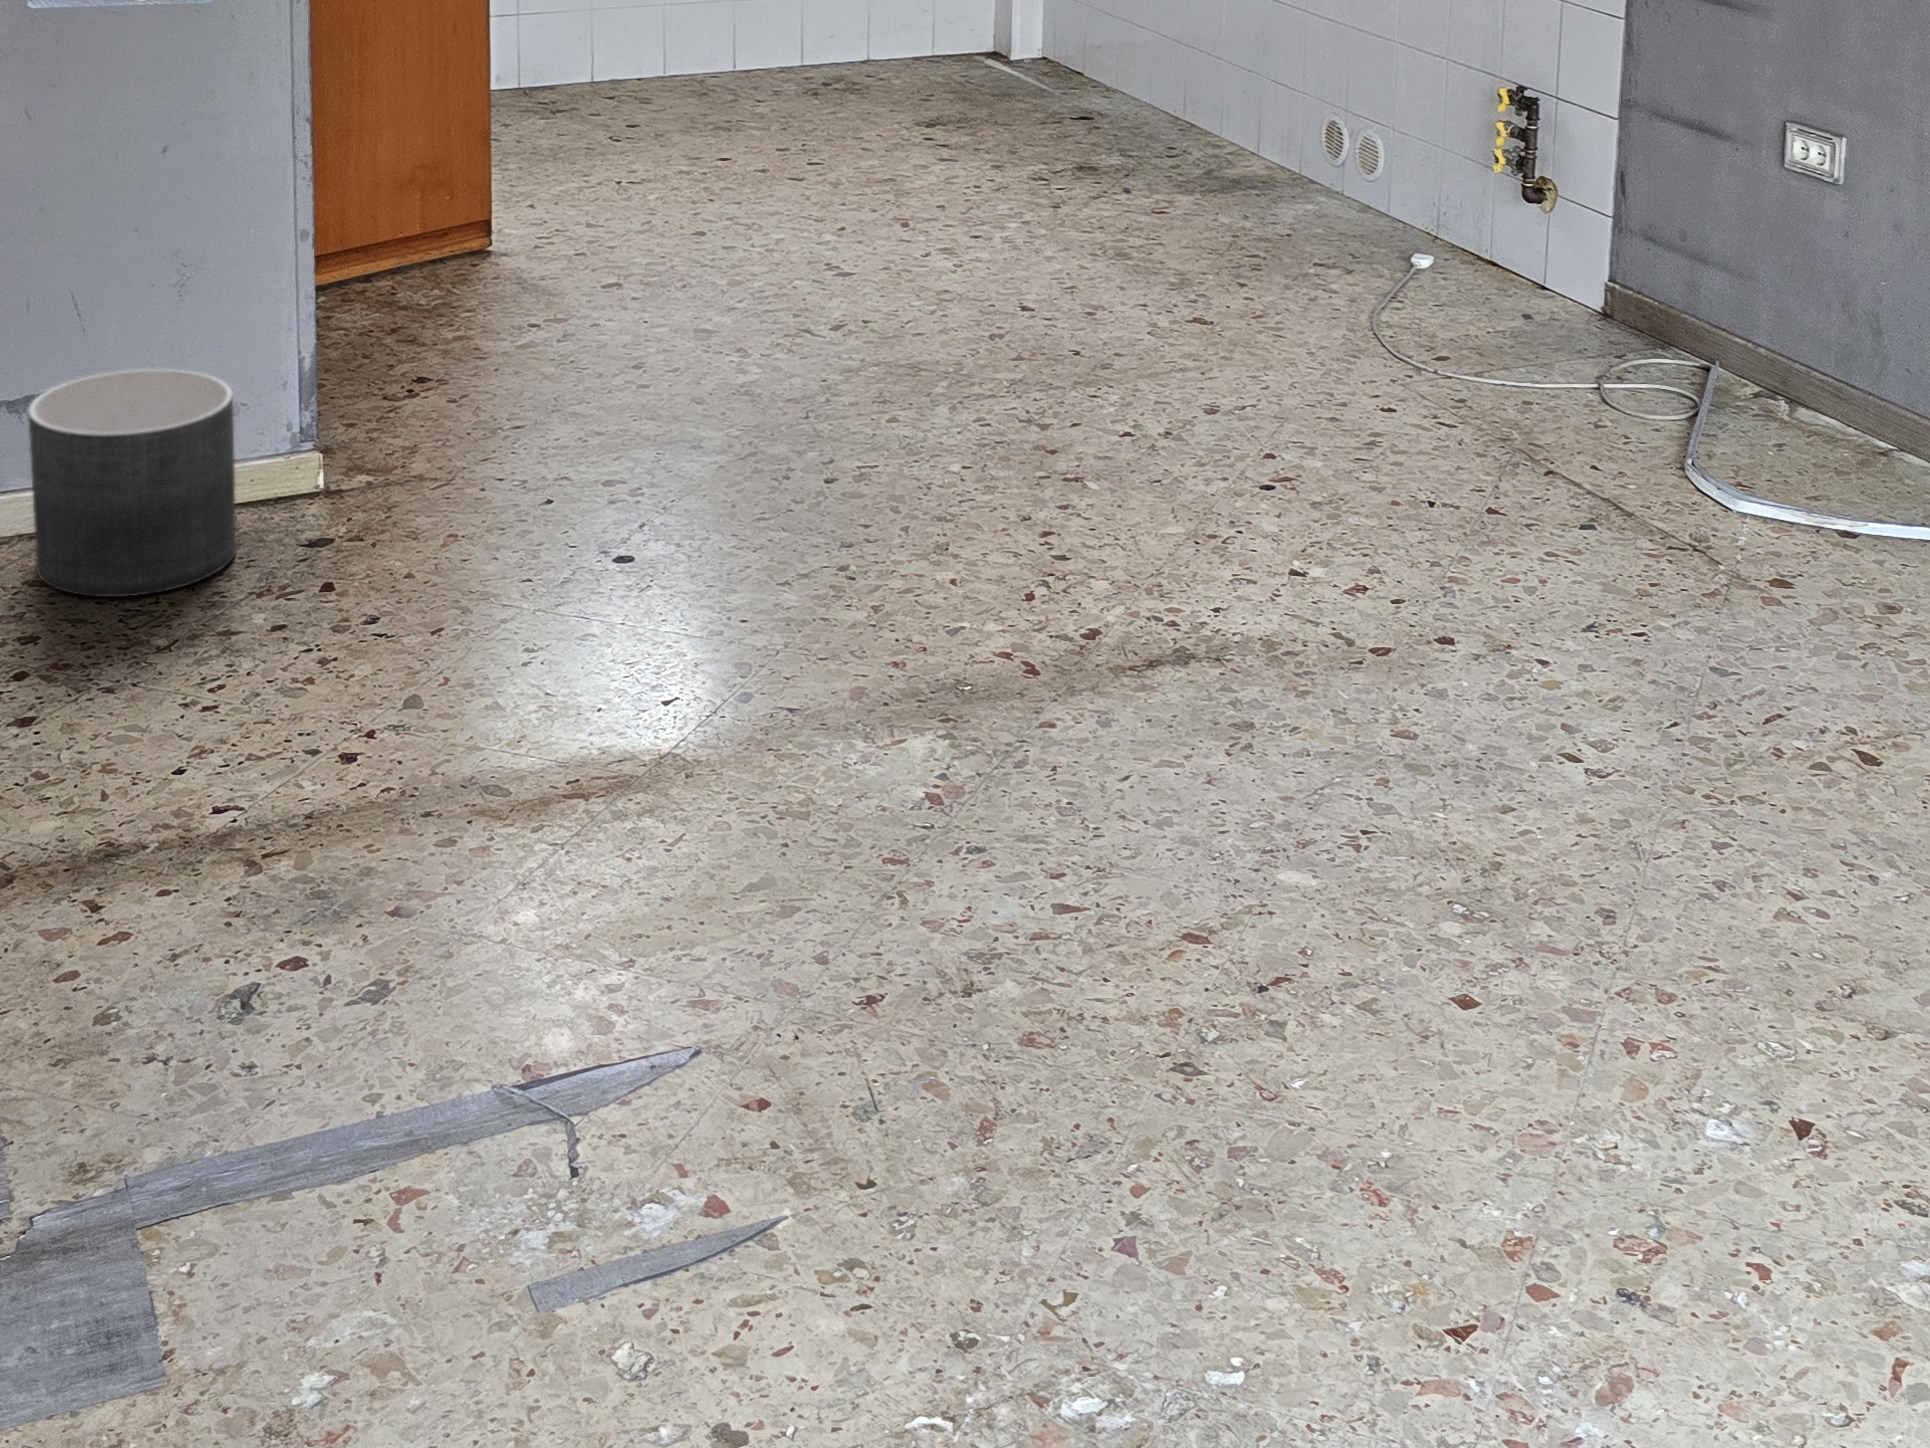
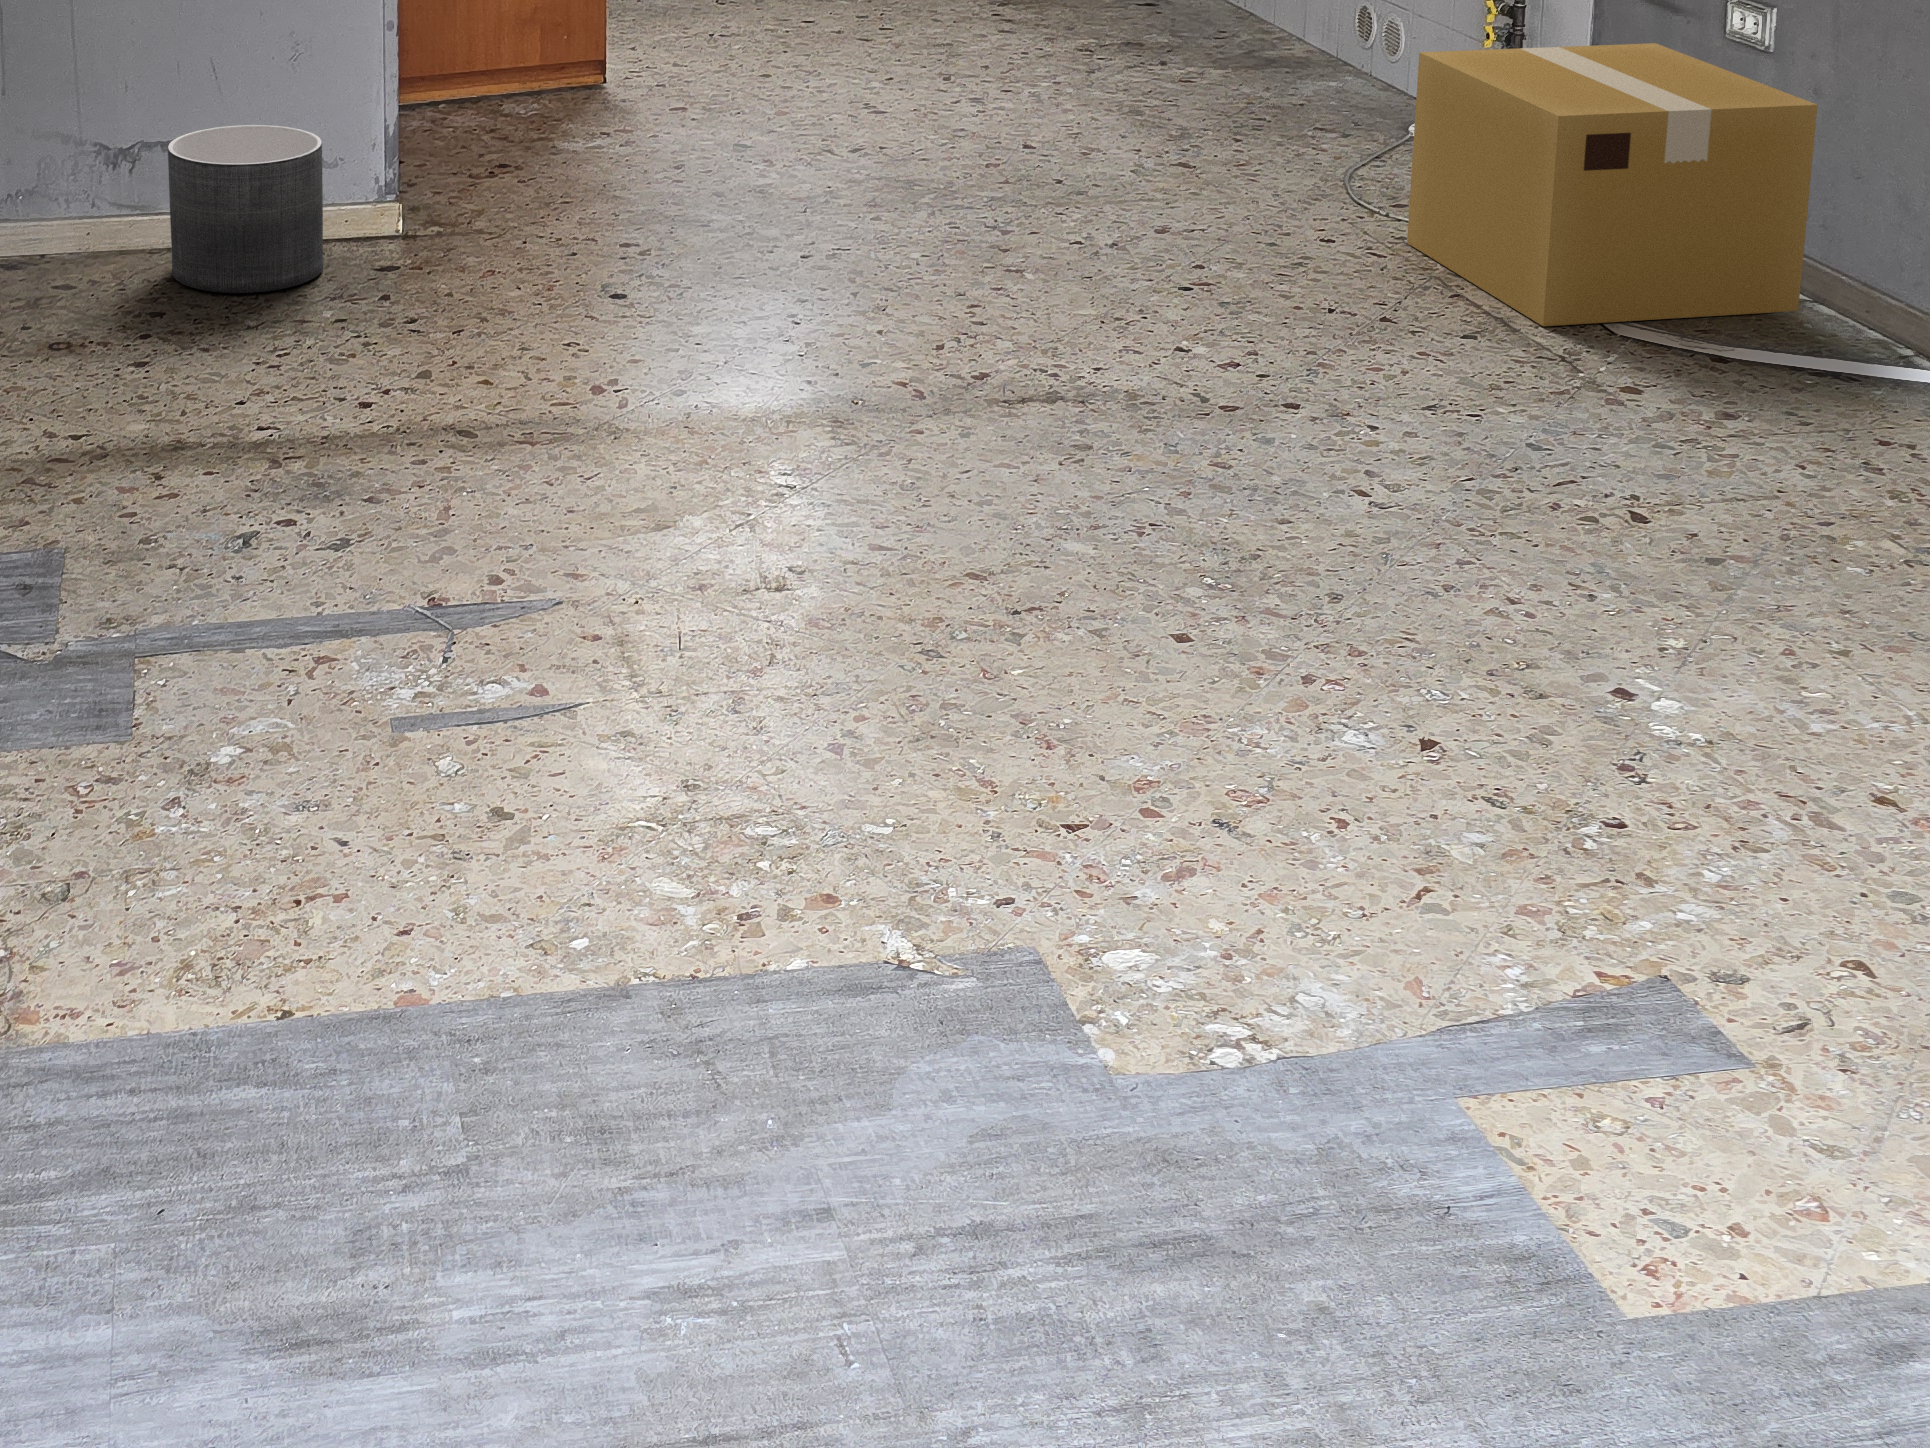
cardboard box: none [1474,173,1915,507] -> present [1407,43,1817,326]

